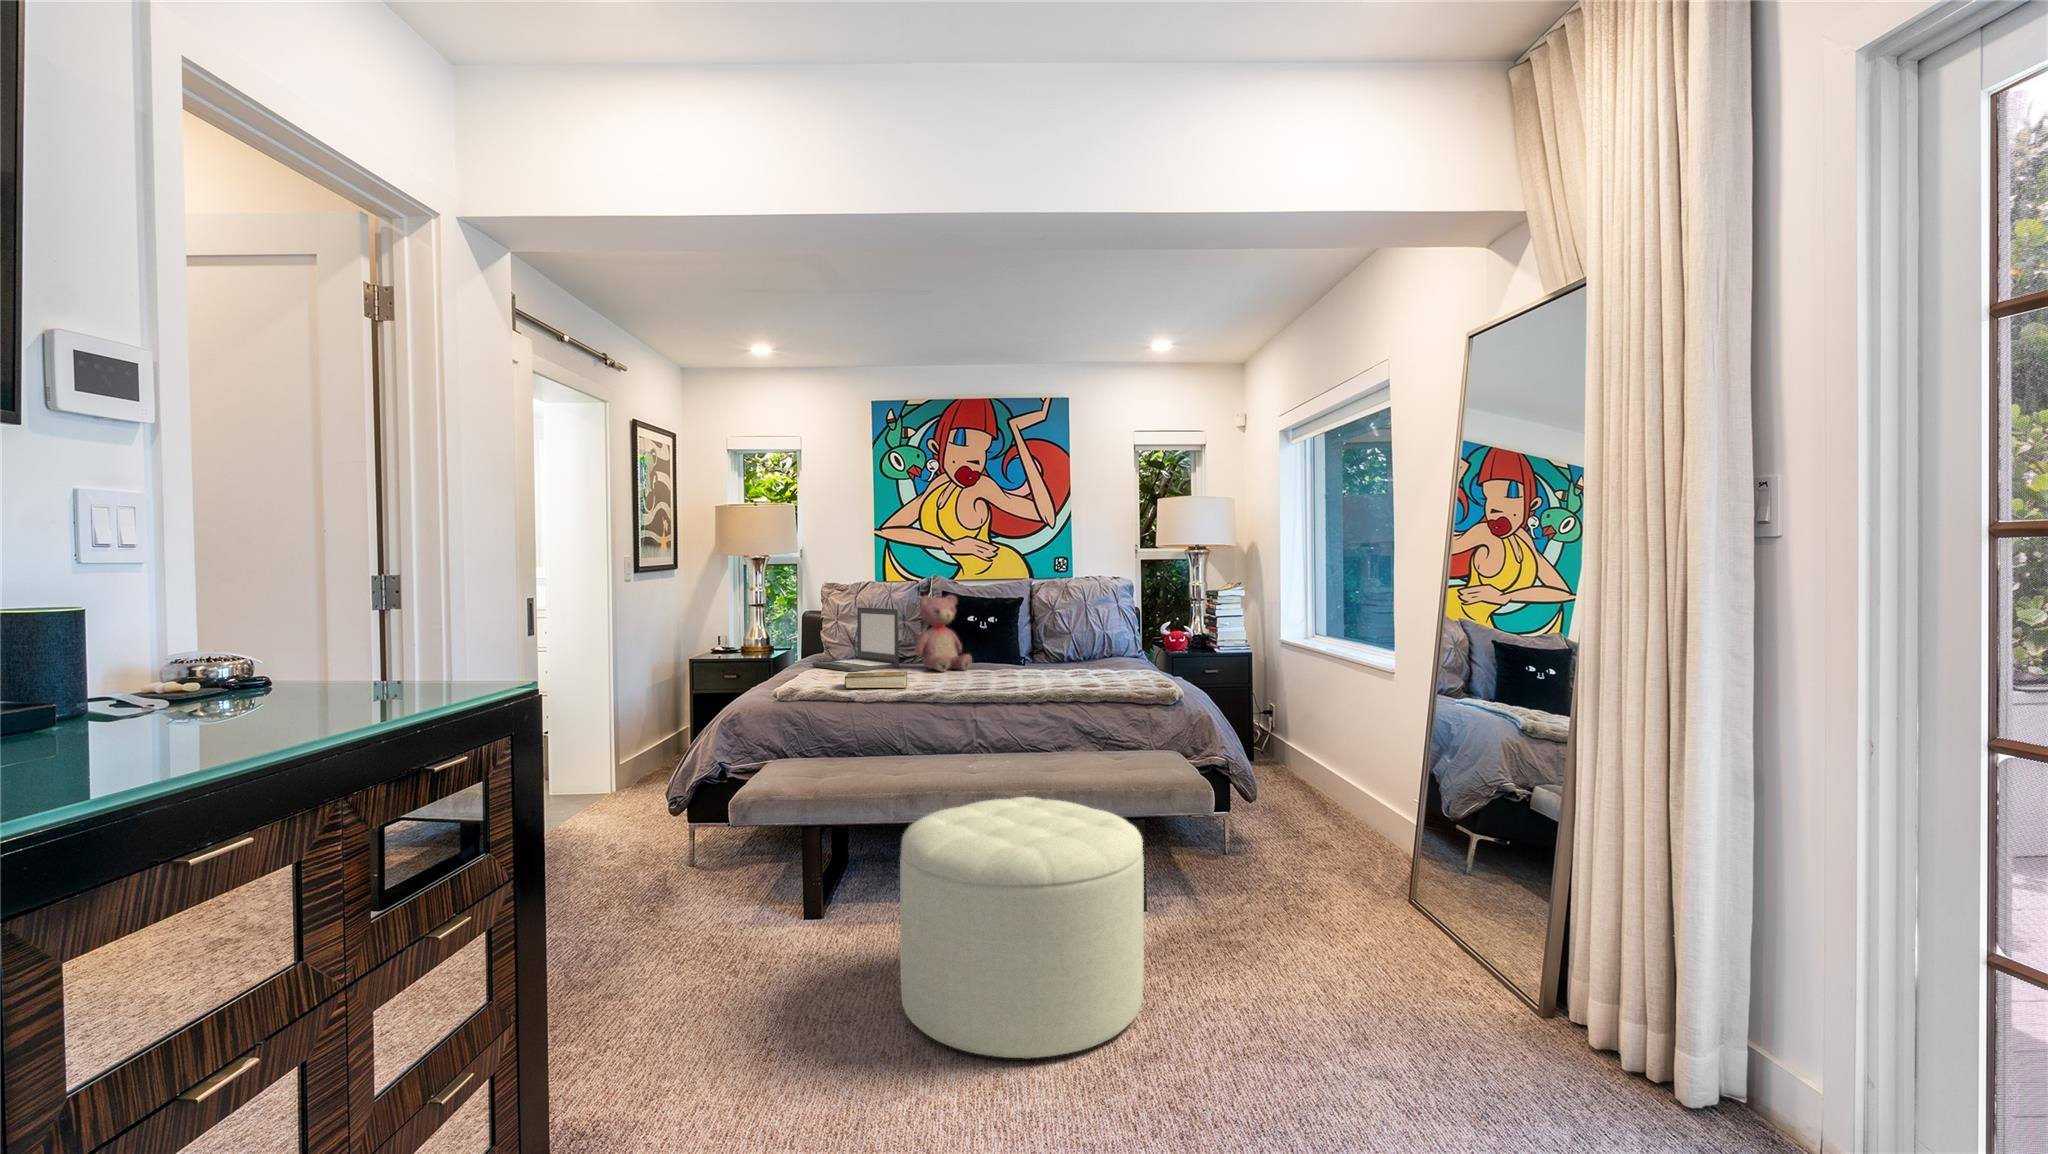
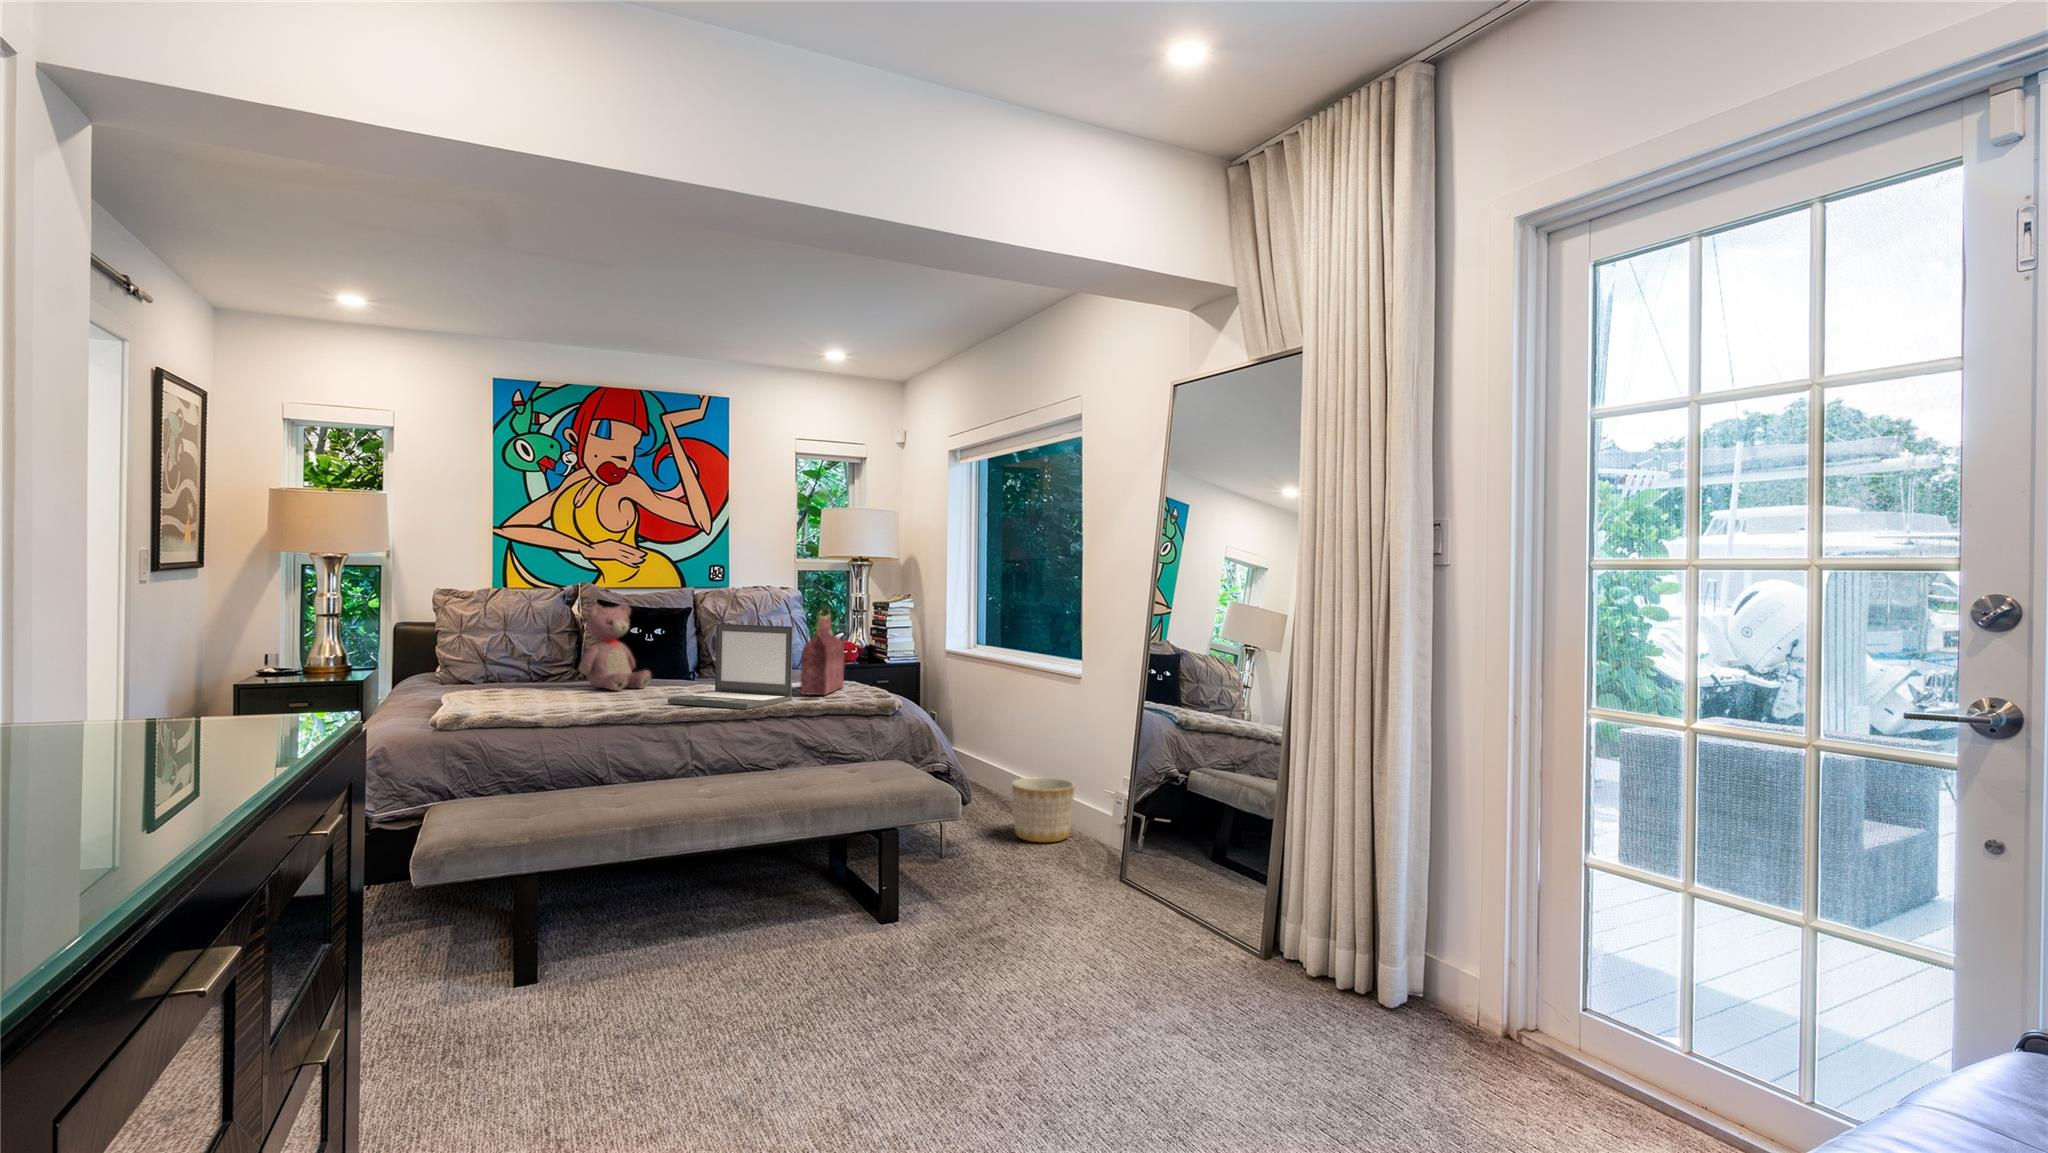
handbag: none [1088,595,1139,682] -> present [801,607,844,695]
laptop: present [812,607,899,672] -> present [668,624,793,709]
book: present [844,671,907,688] -> none [514,691,596,712]
planter: none [1307,777,1379,849] -> present [1012,777,1075,842]
ottoman: present [900,797,1144,1060] -> none [691,816,955,1092]

